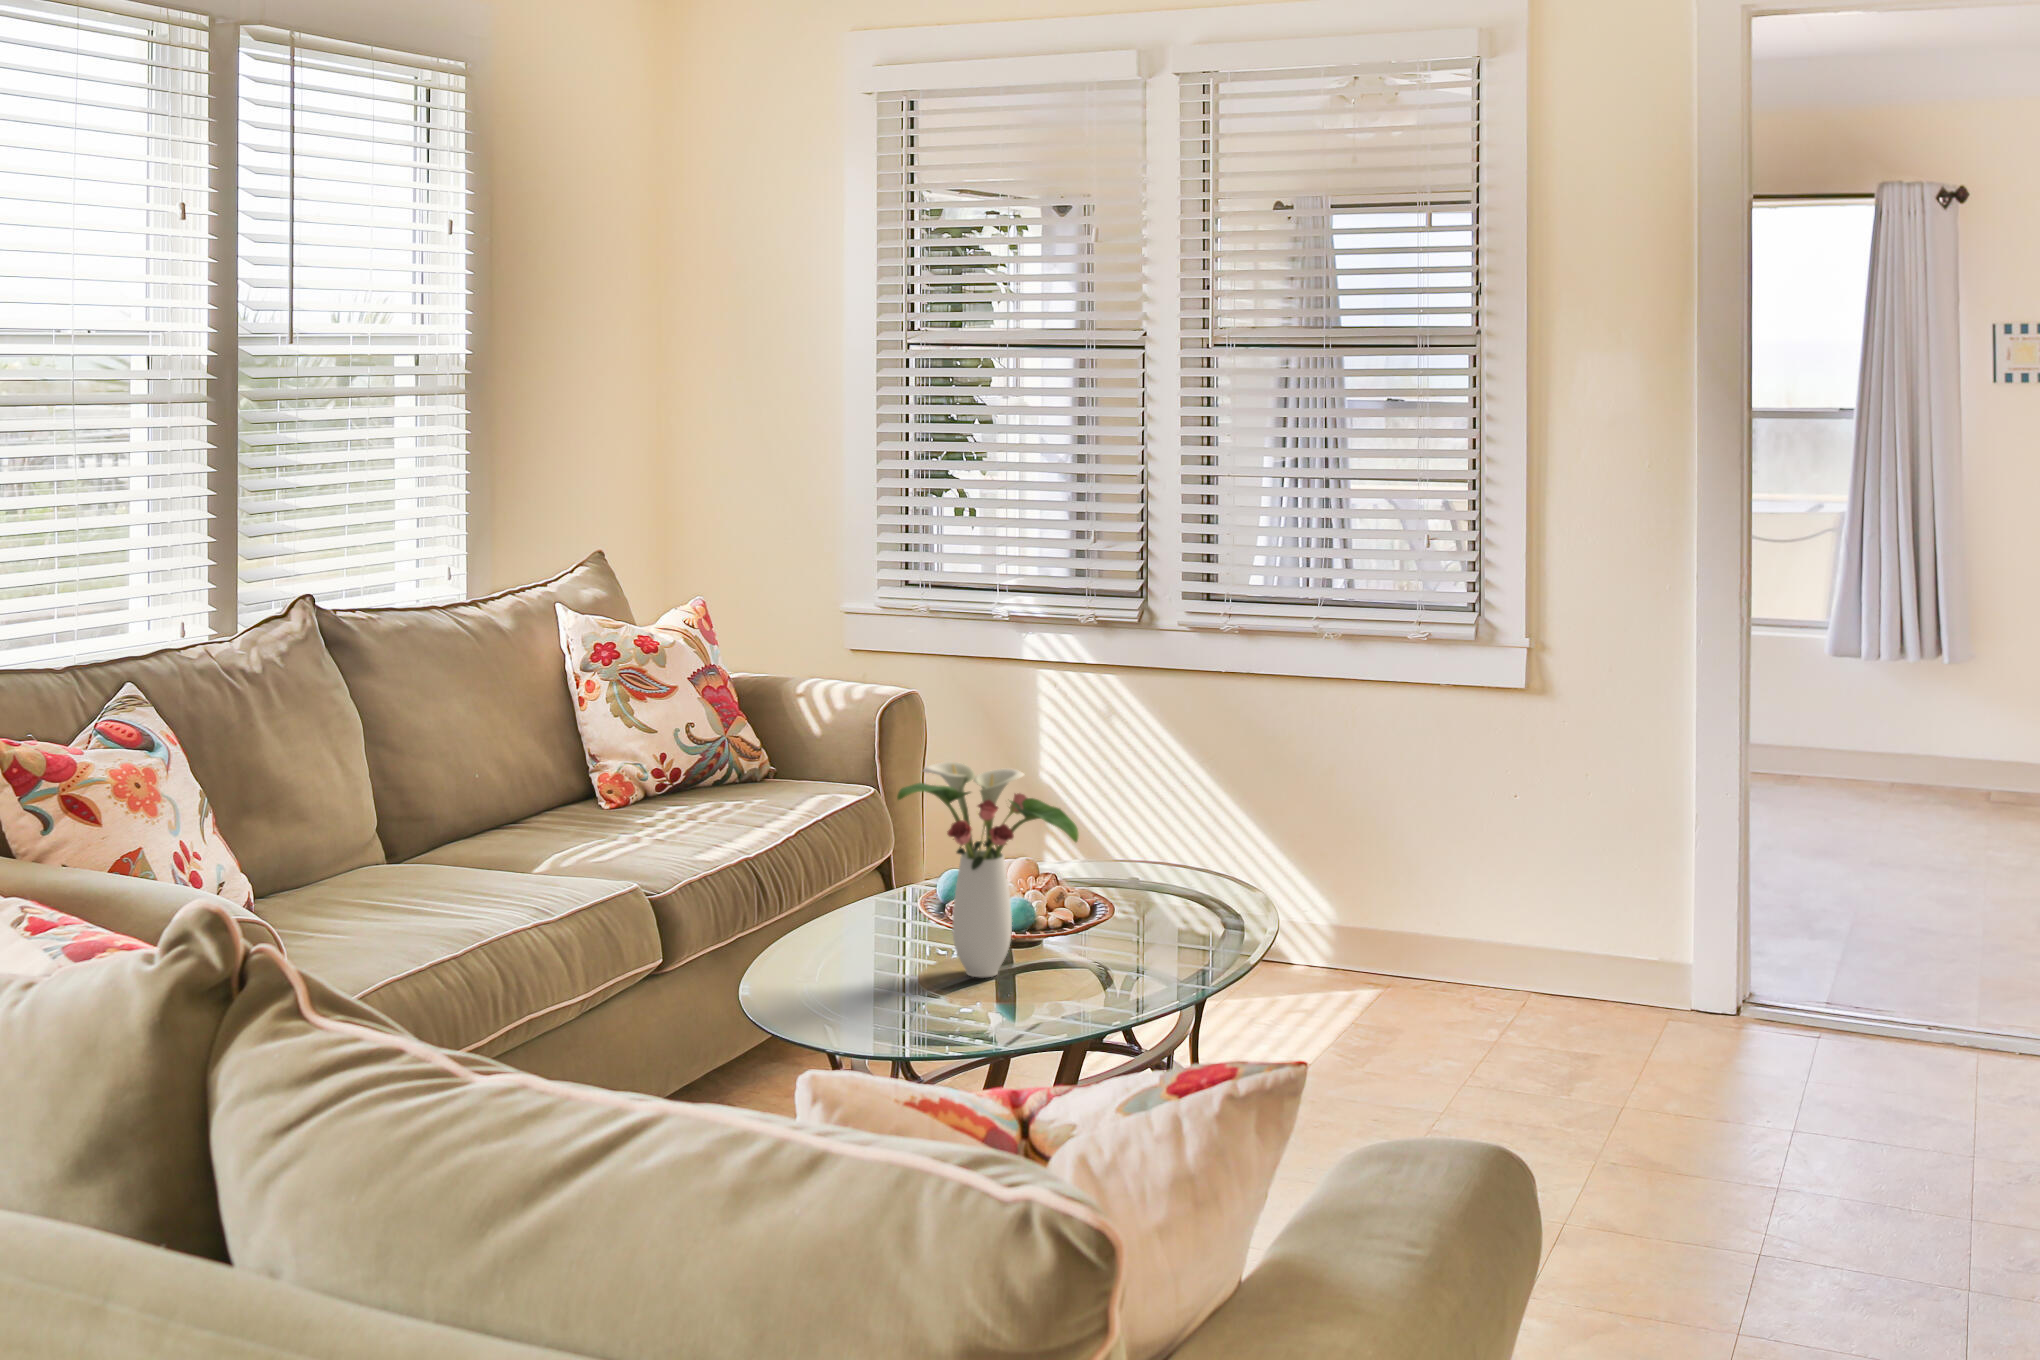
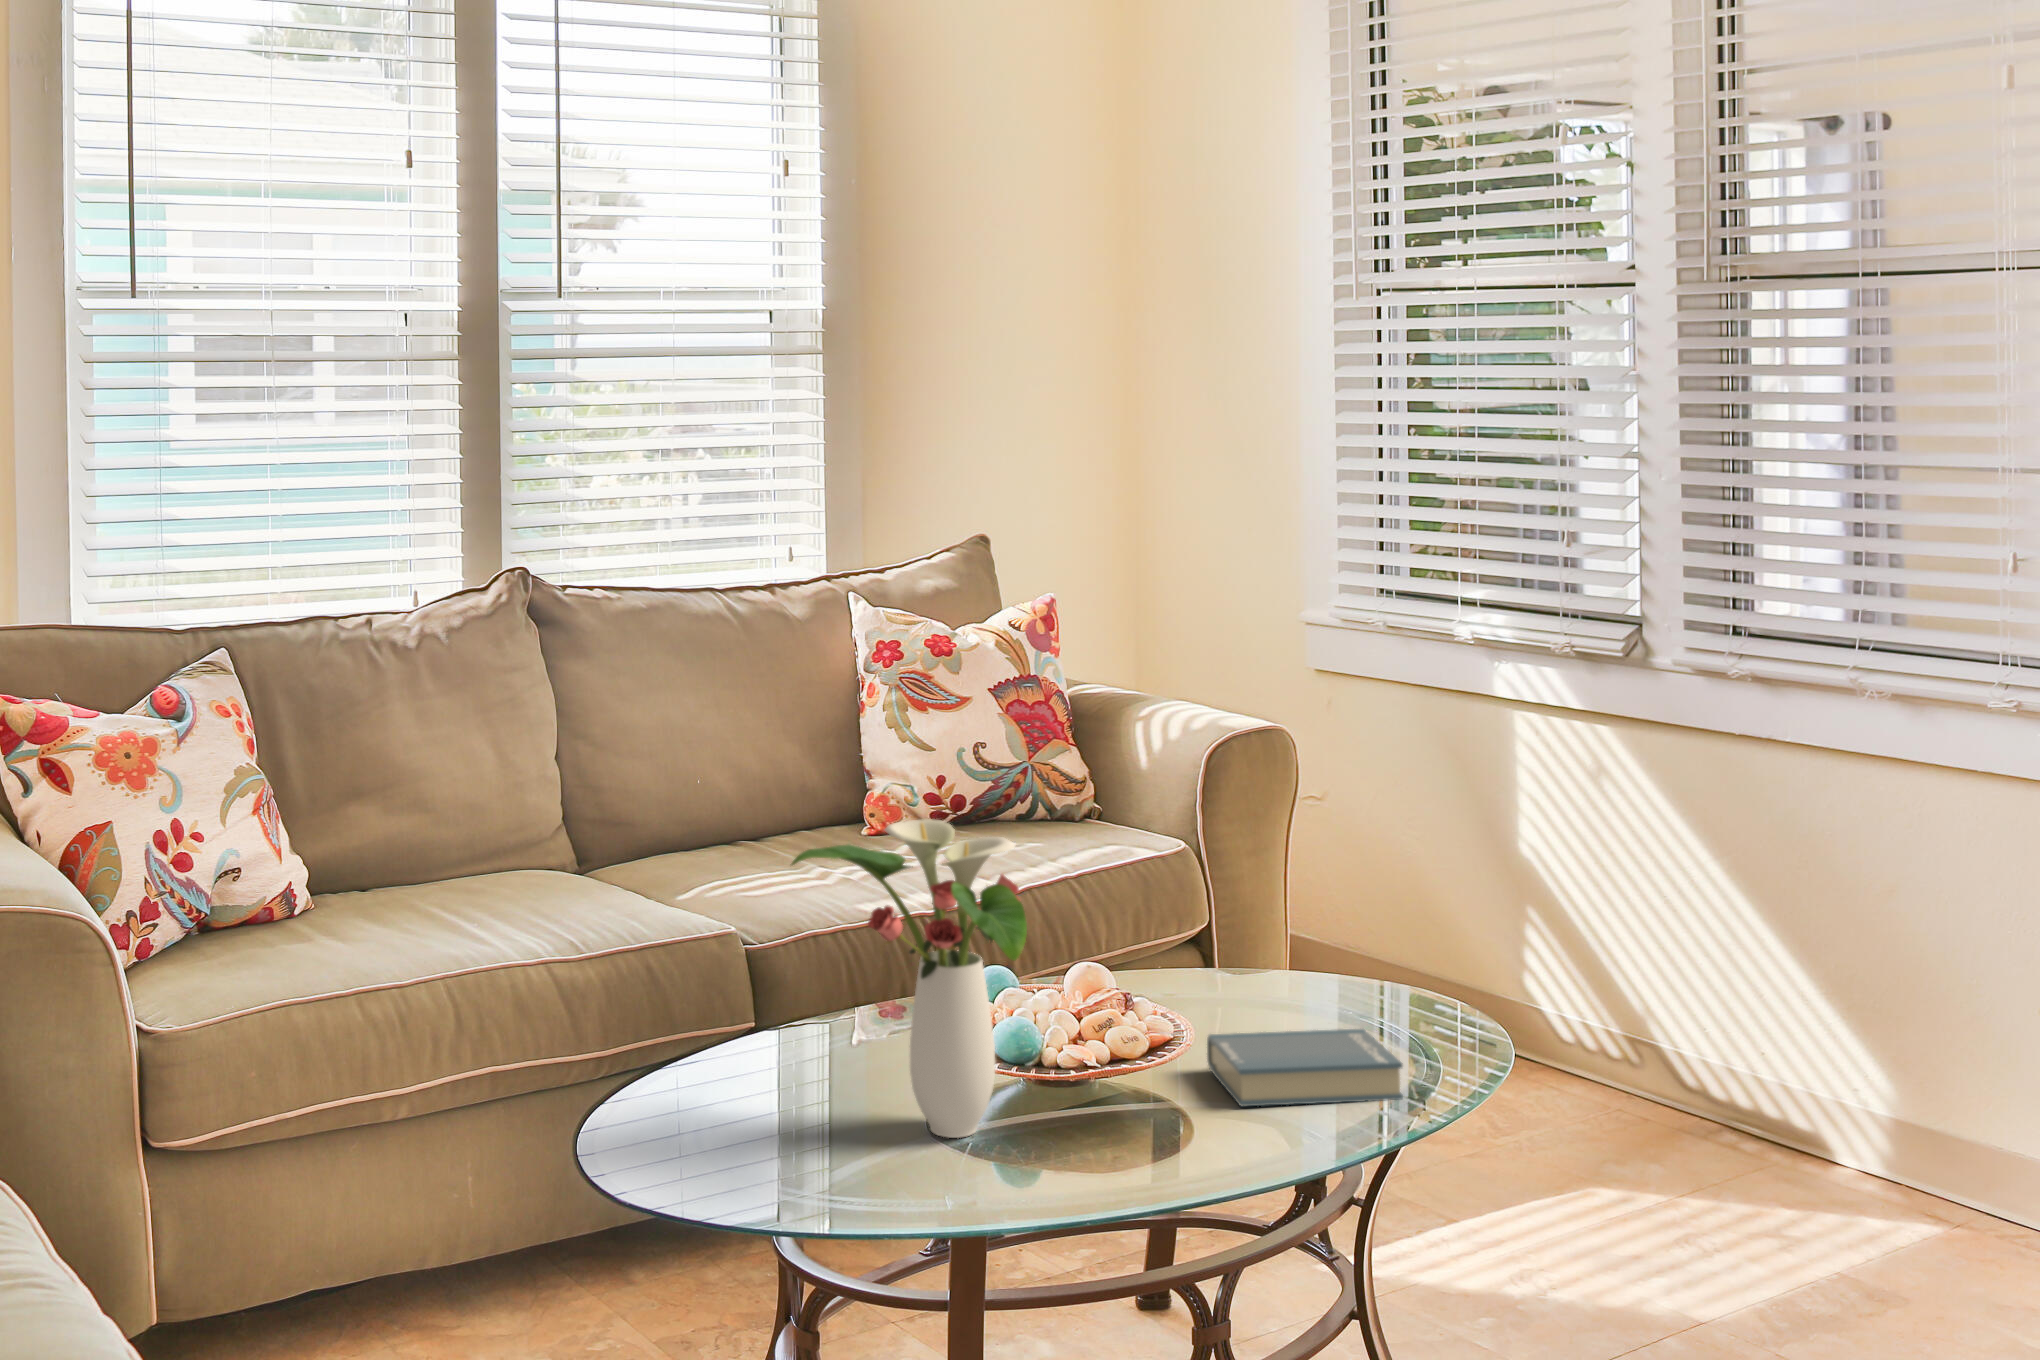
hardback book: none [1084,880,1216,935] -> present [1207,1029,1403,1107]

